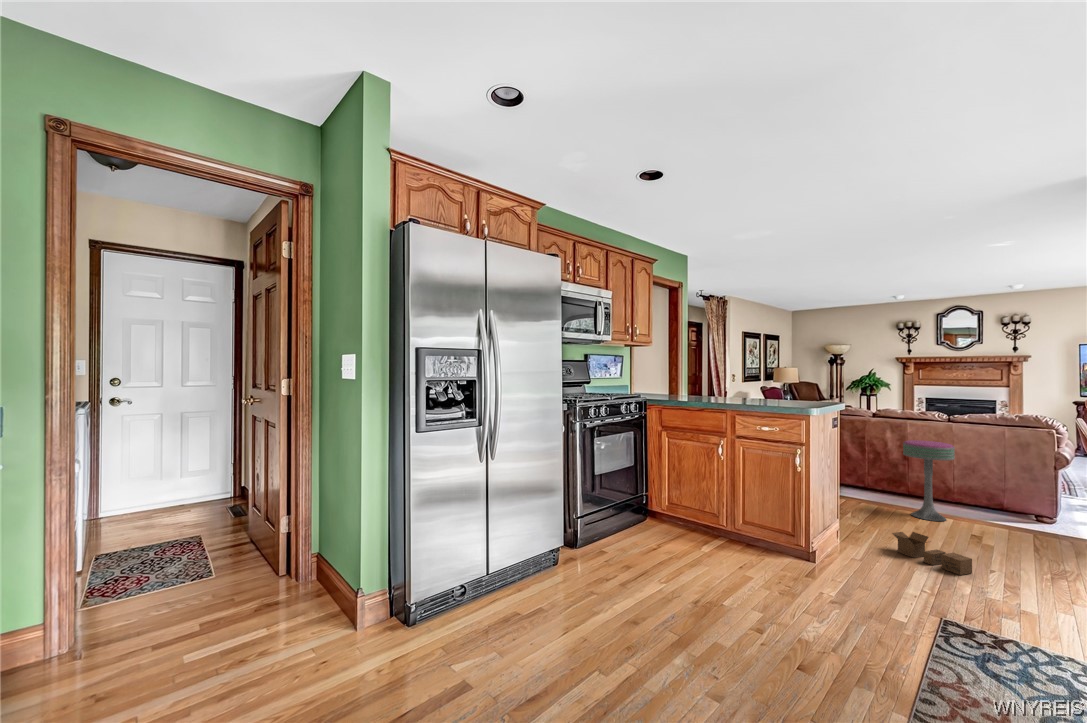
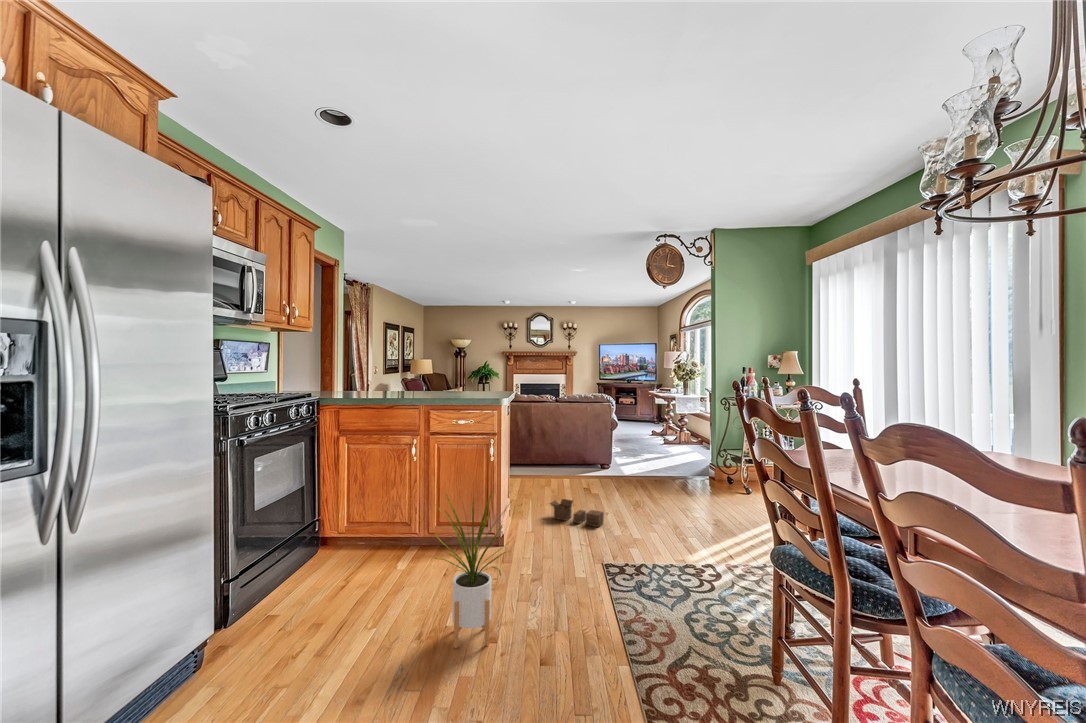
bar stool: present [903,440,955,521] -> none [540,420,574,485]
house plant: none [705,477,785,628] -> present [435,489,512,648]

